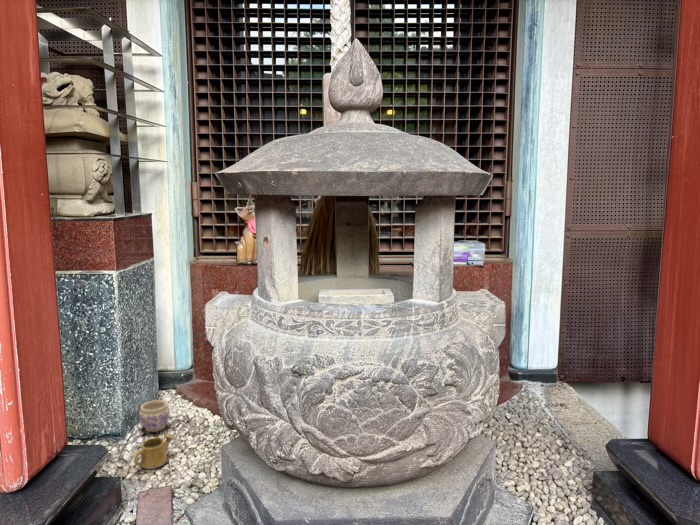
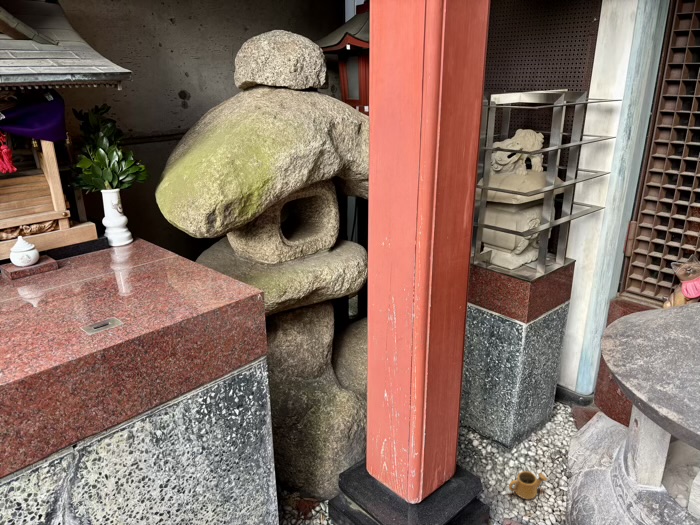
planter: present [139,400,170,432] -> none [527,426,553,456]

